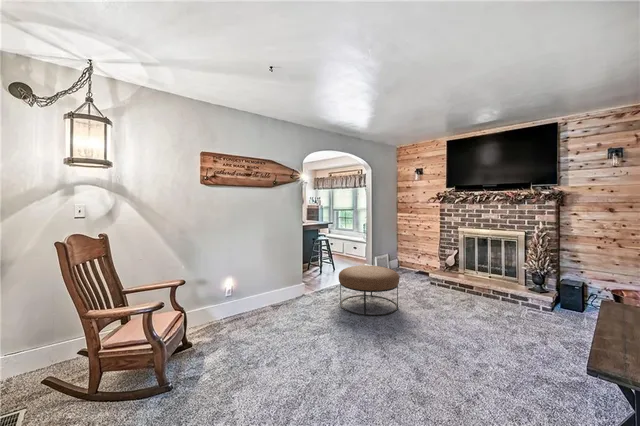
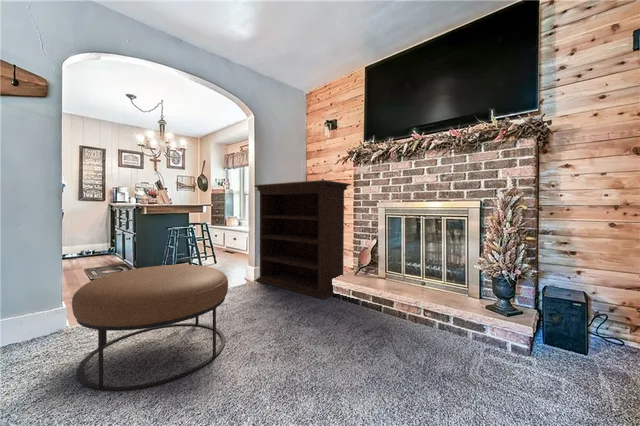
bookshelf: none [373,215,440,285] -> present [254,180,351,299]

